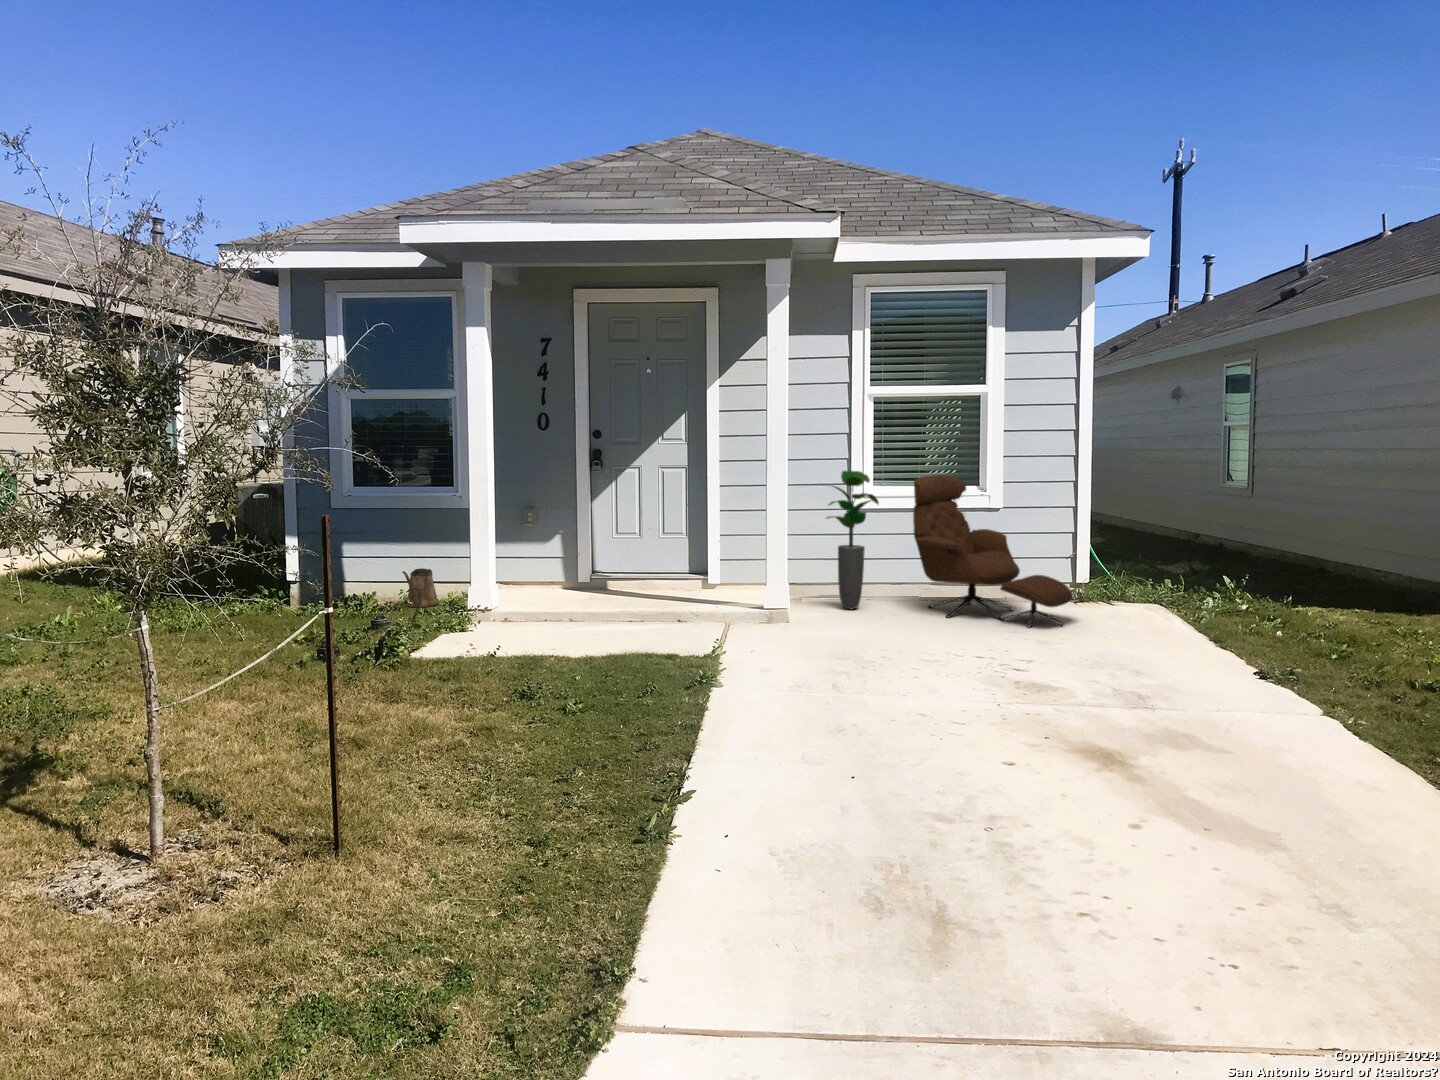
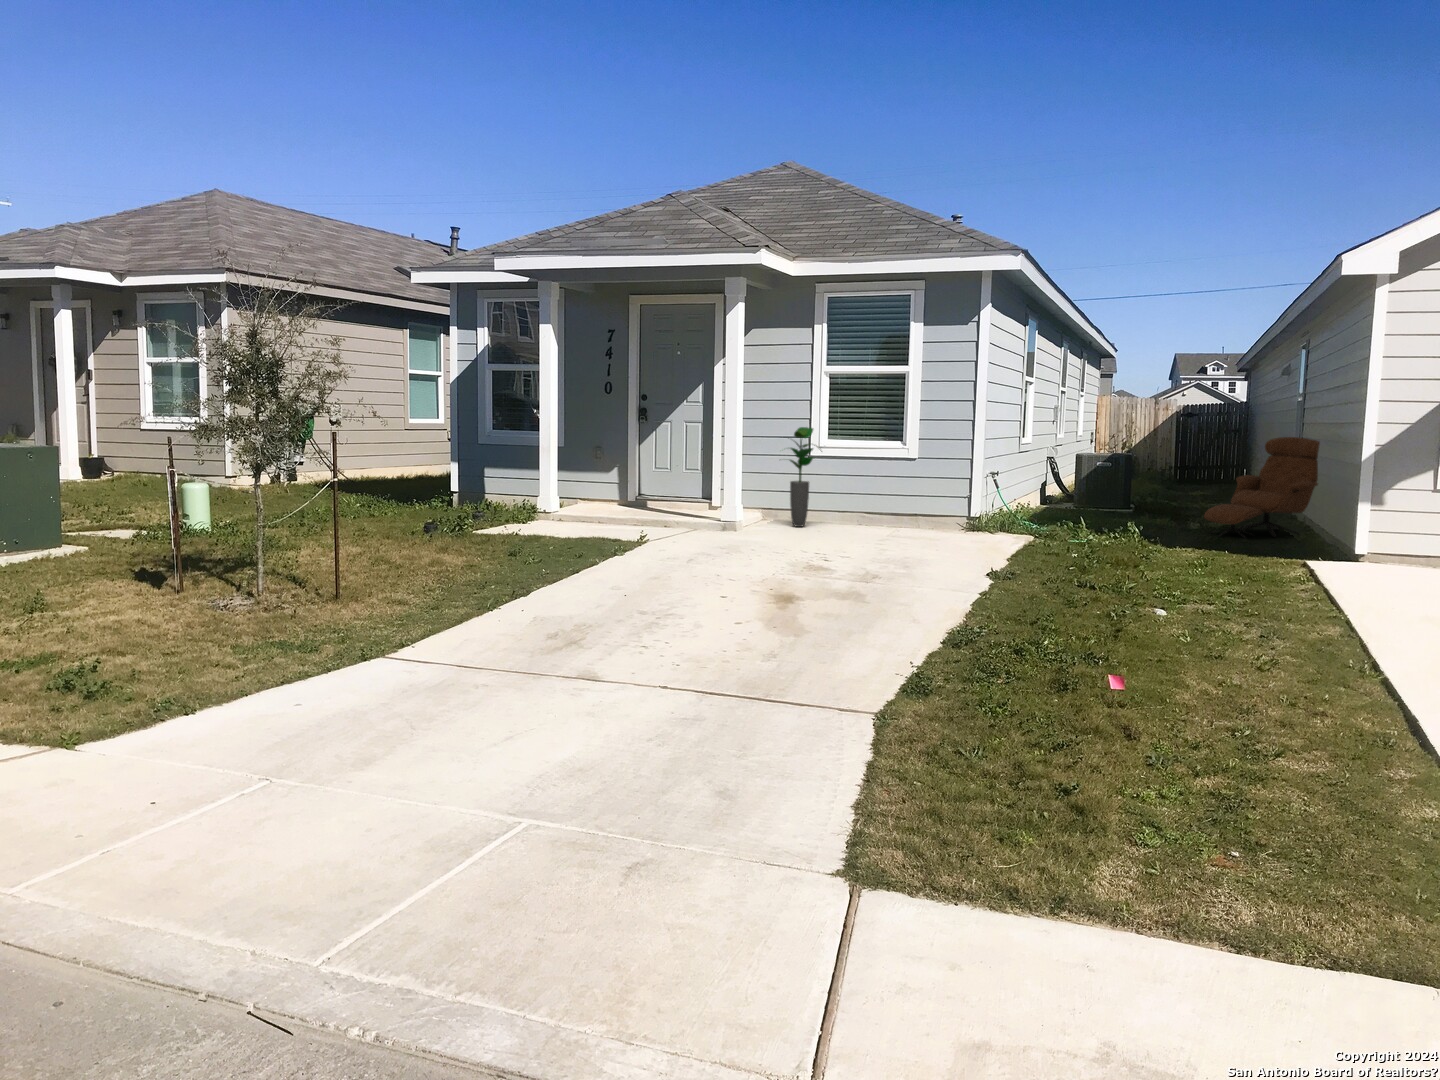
lounge chair: present [913,475,1073,627] -> present [1204,437,1320,539]
watering can: present [402,568,439,607] -> none [508,484,537,510]

